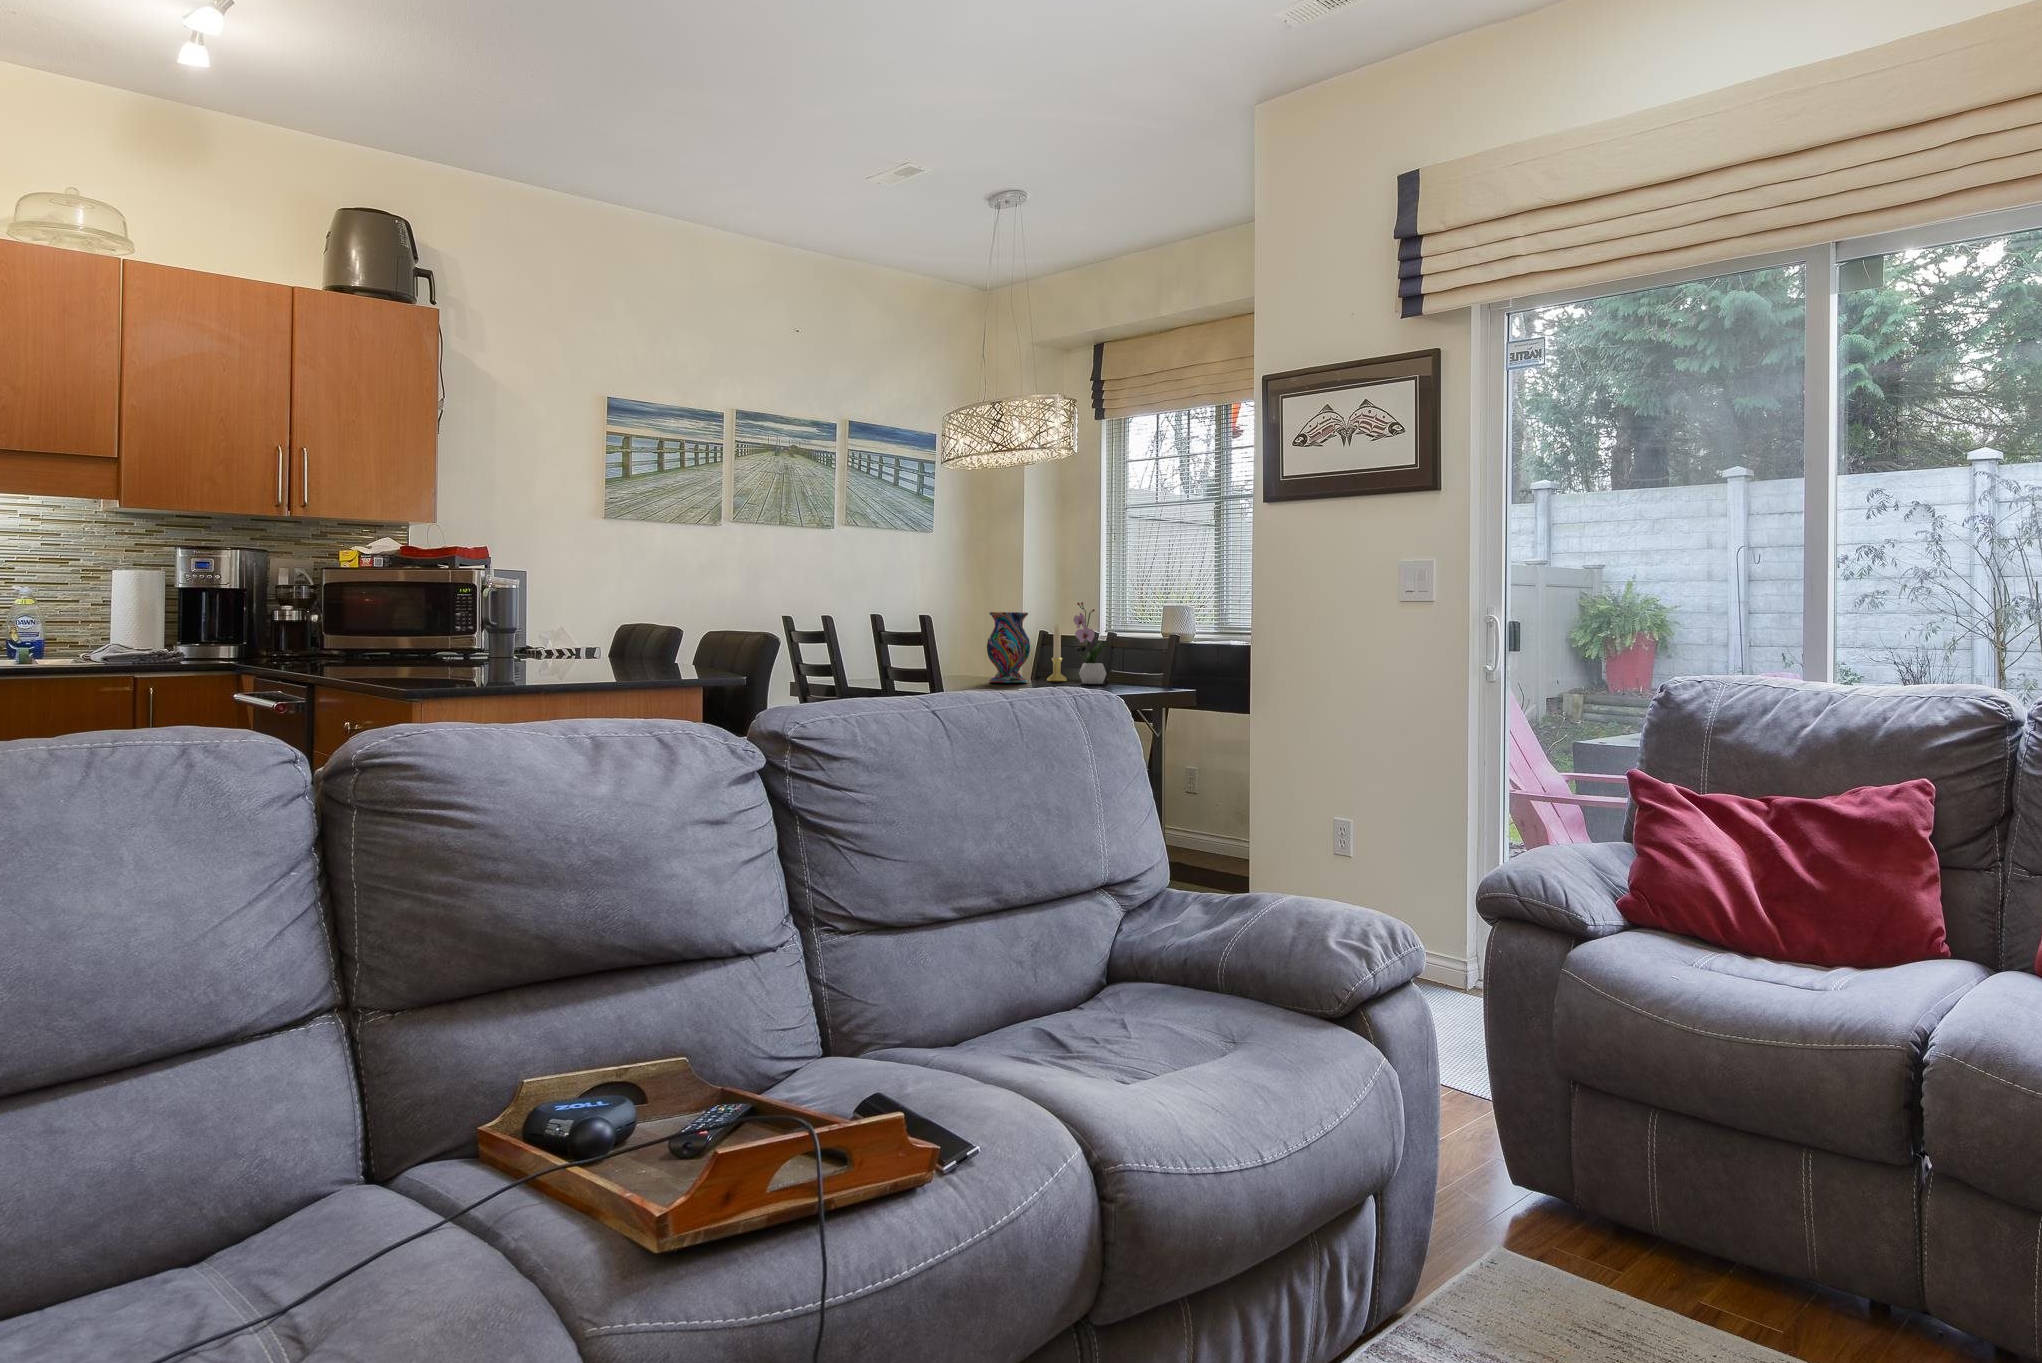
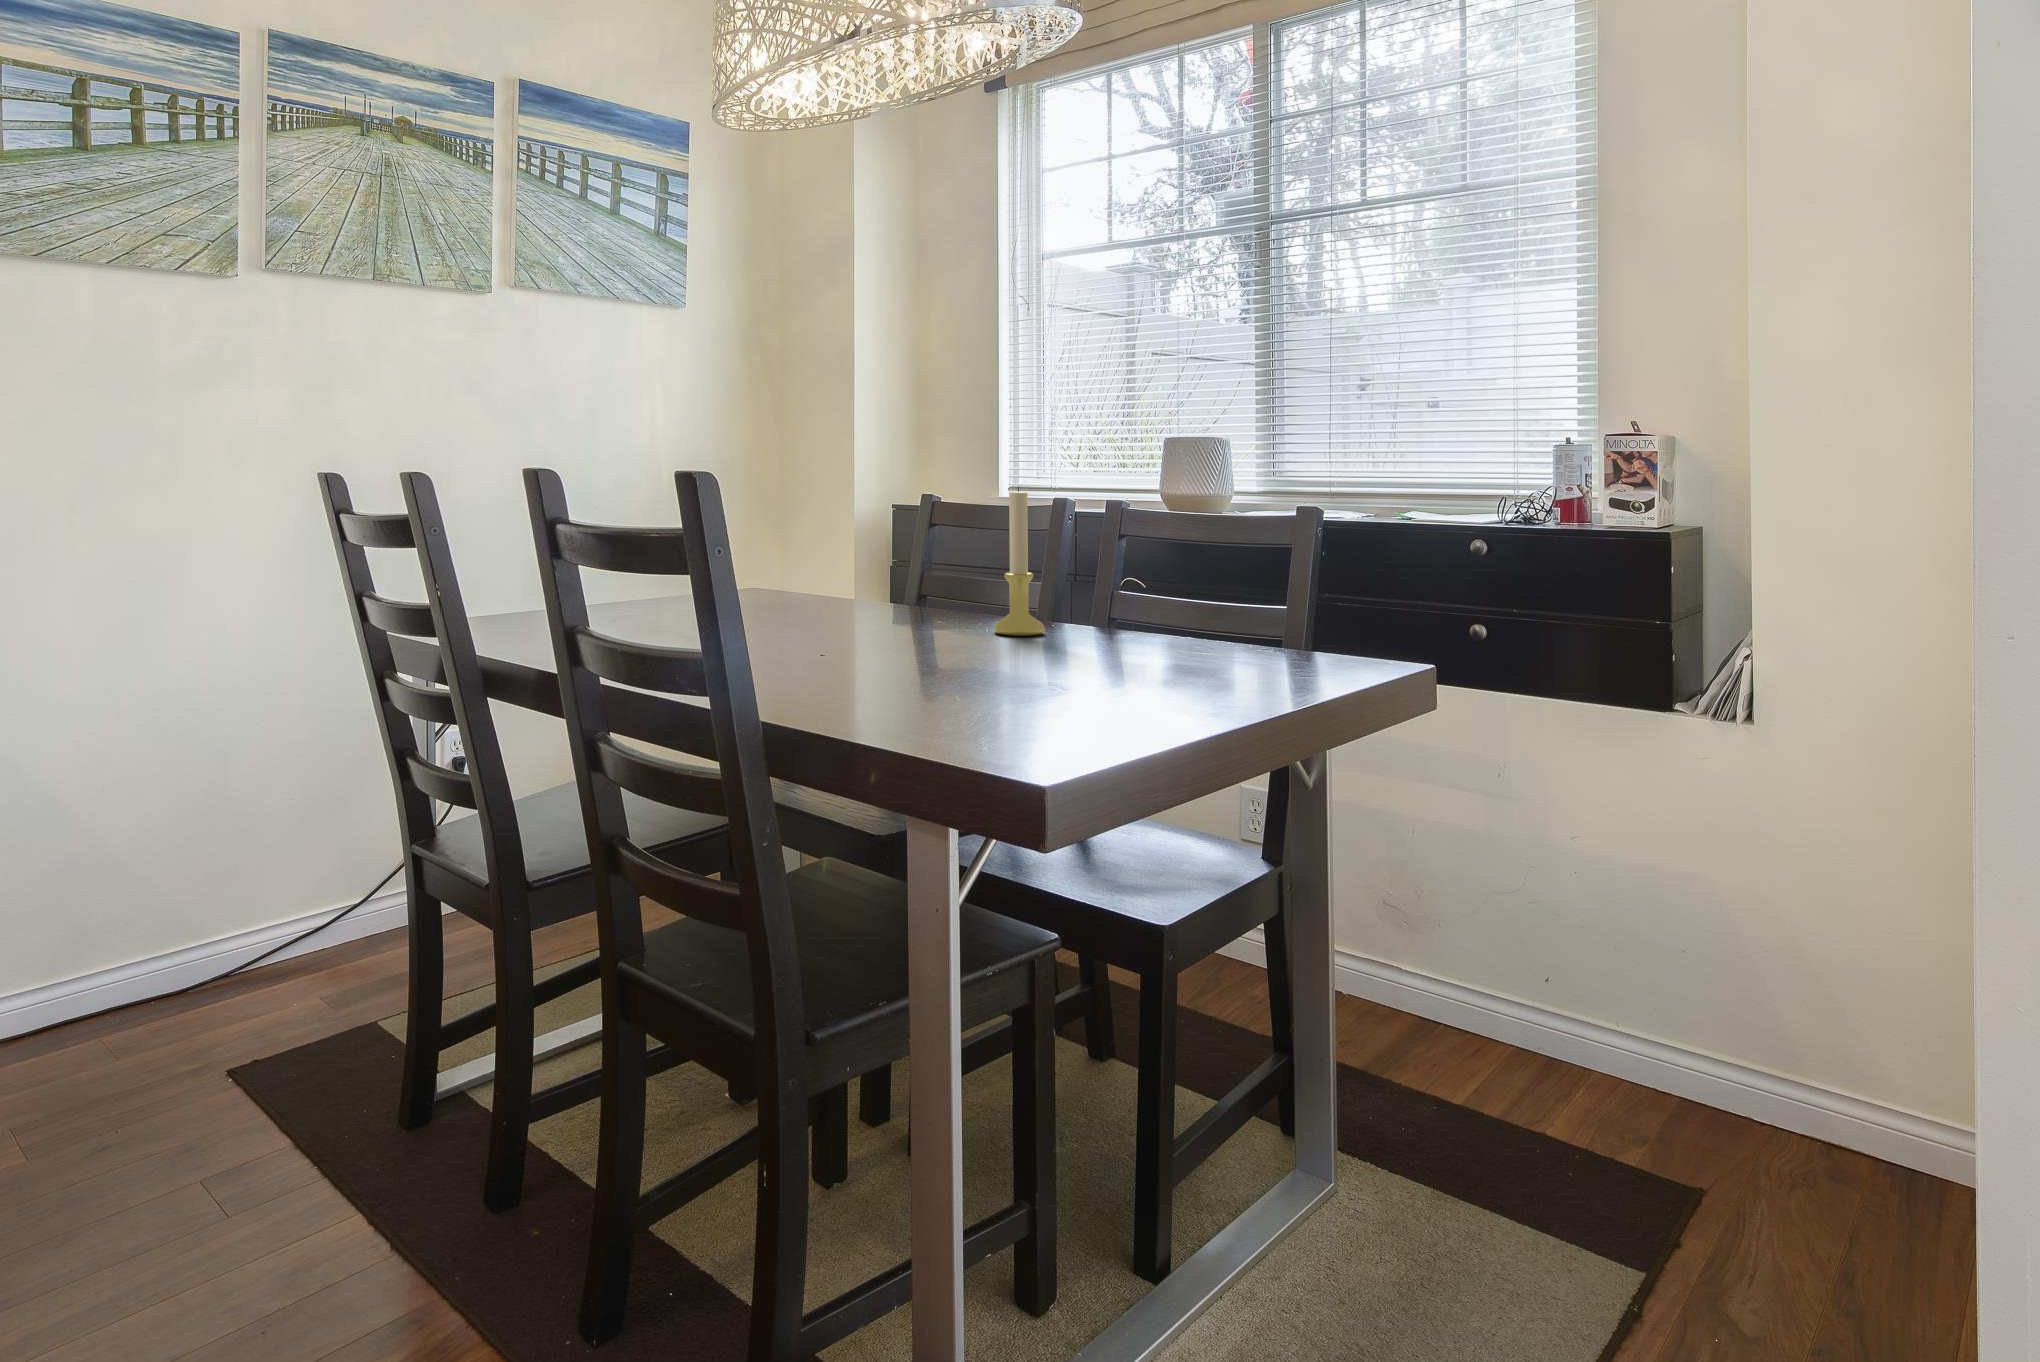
flower arrangement: present [1074,602,1110,684] -> none [1078,428,1181,650]
vase: present [987,612,1030,683] -> none [850,458,965,652]

